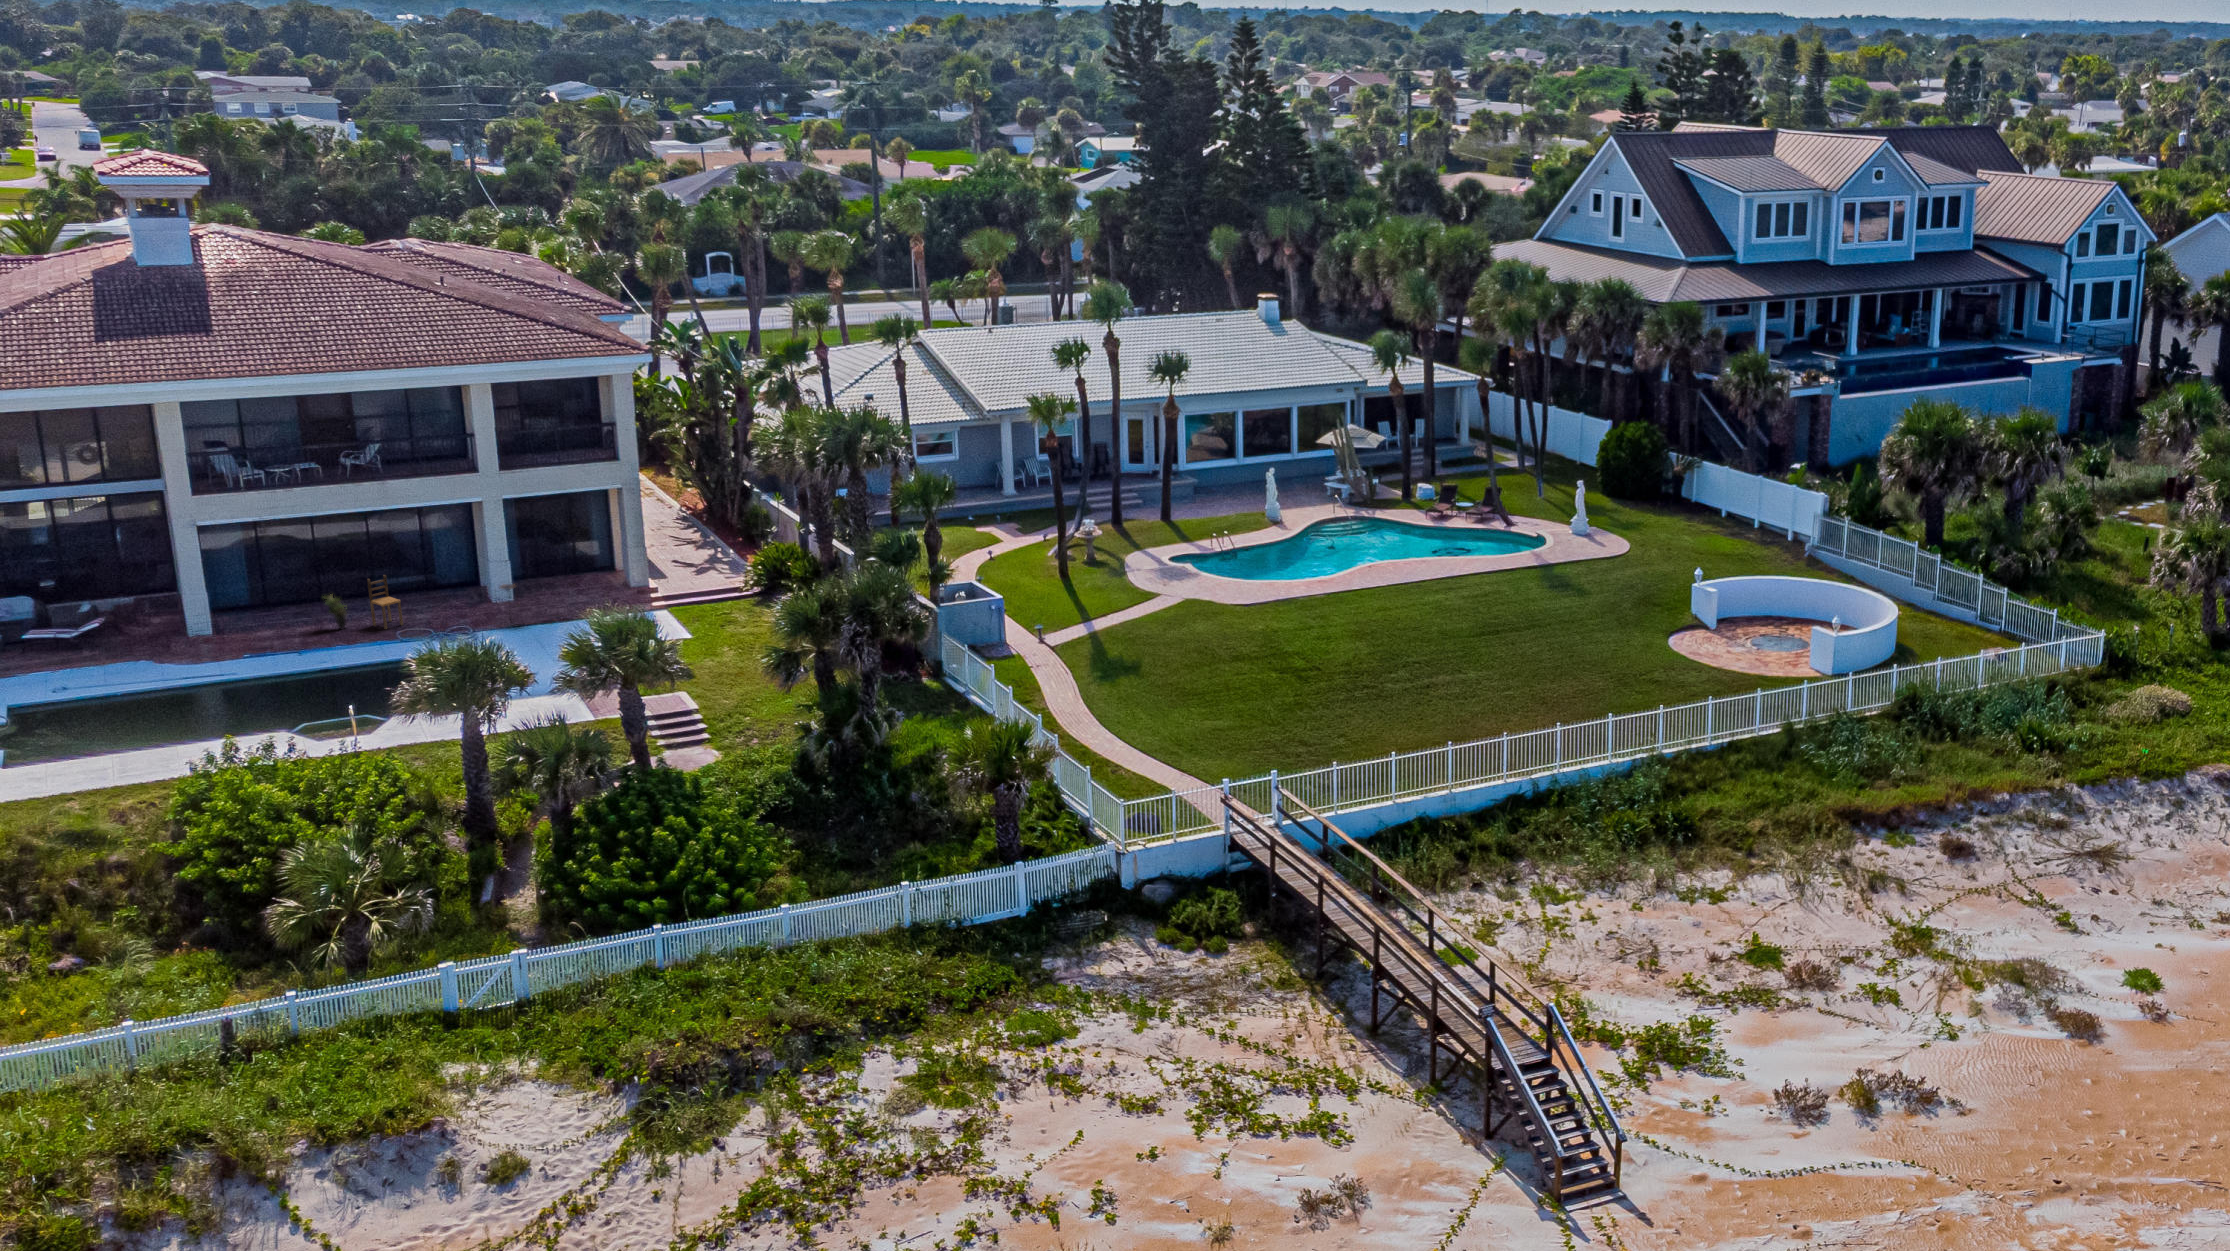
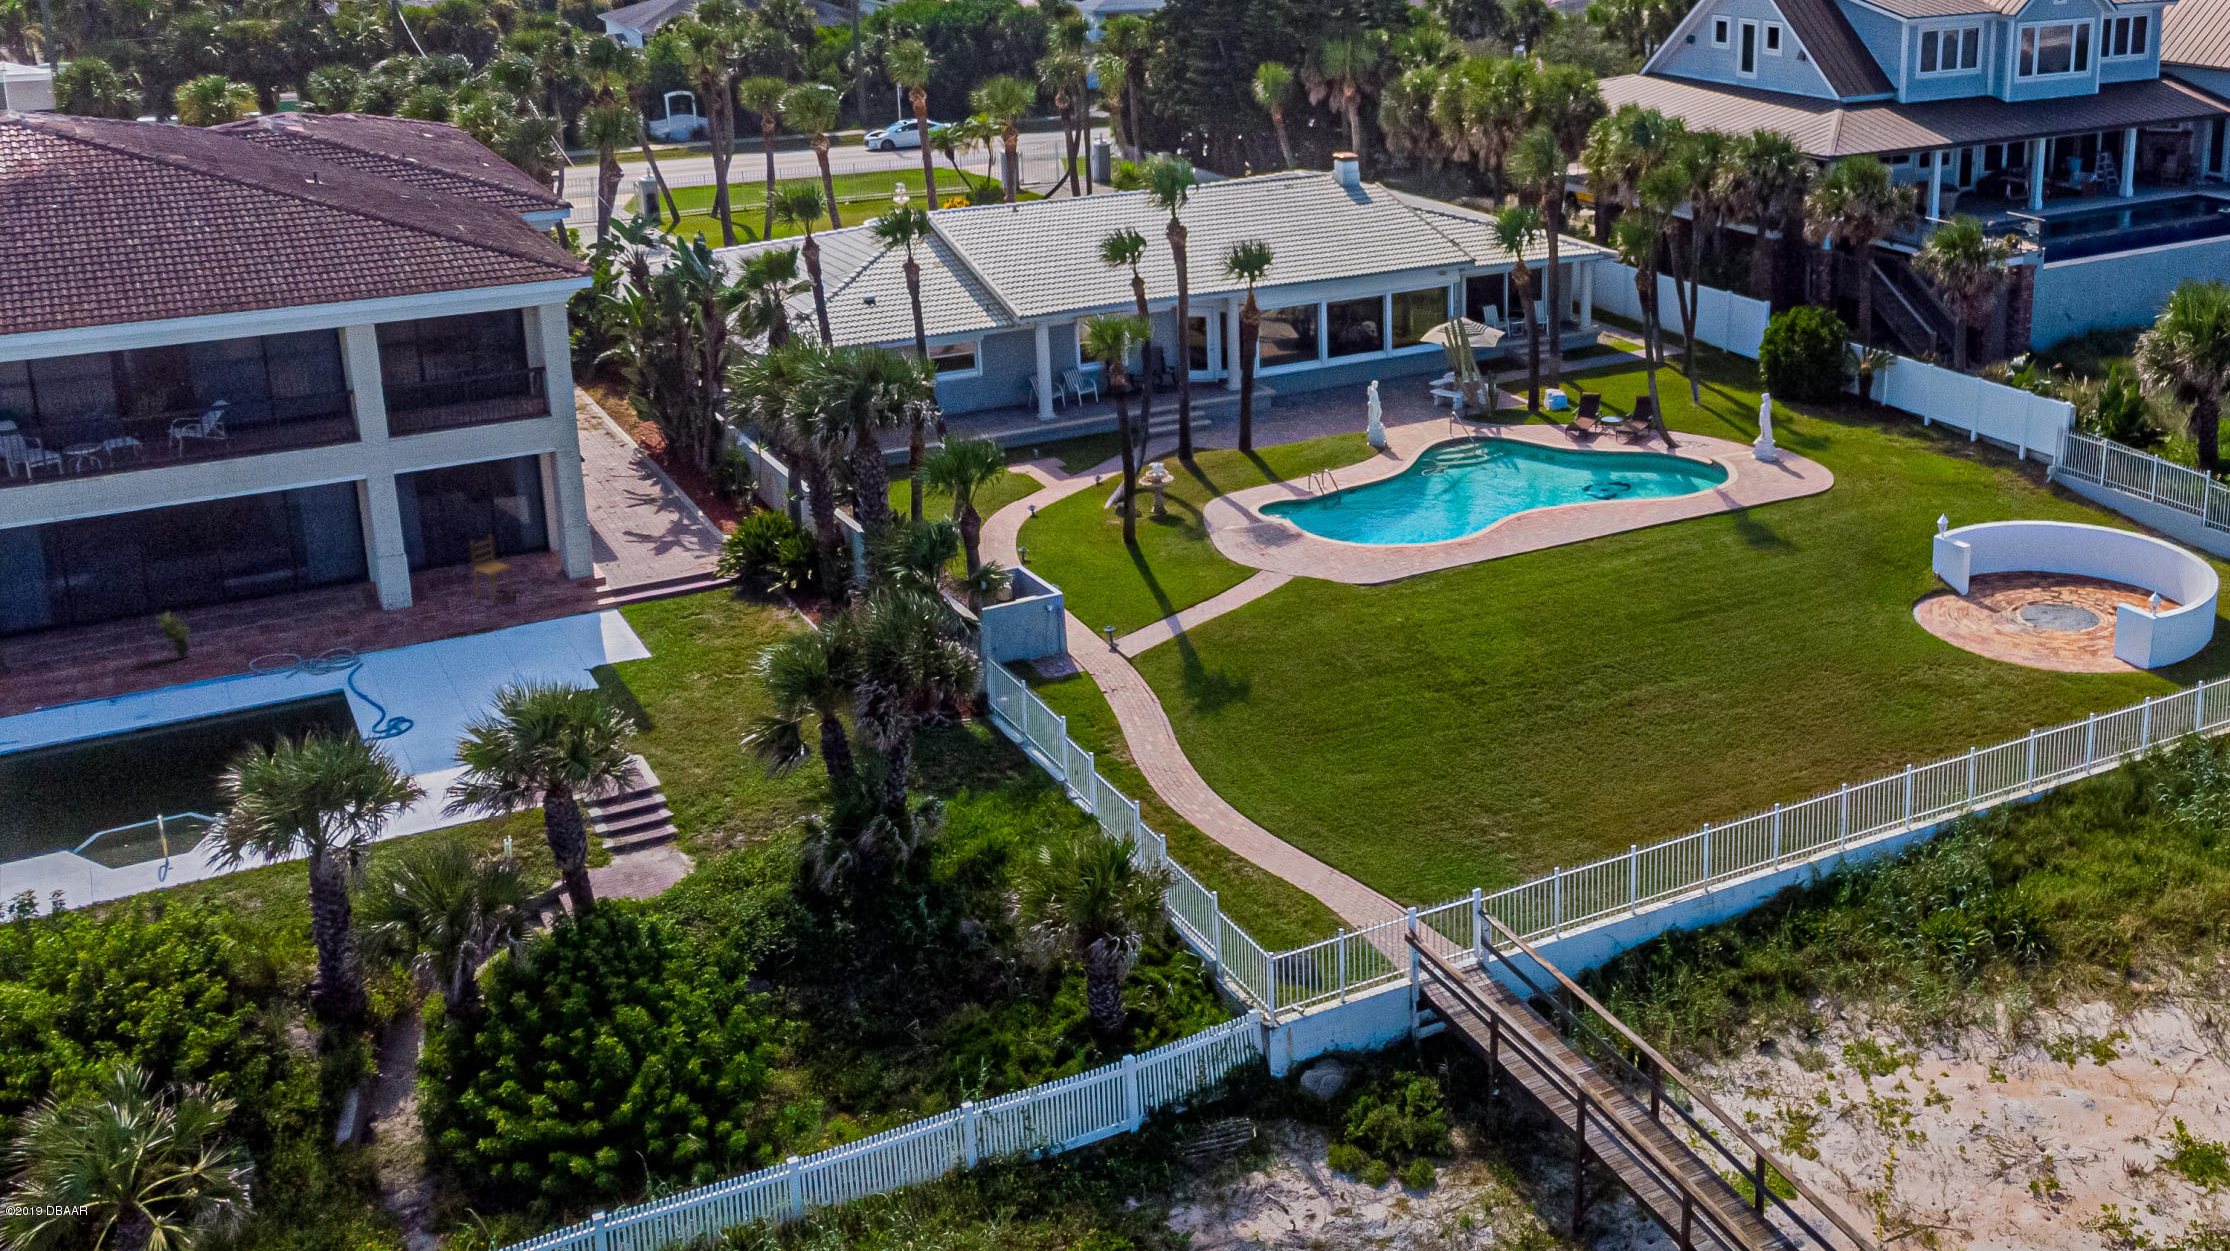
chair: present [367,575,403,629] -> present [470,536,514,602]
side table: present [500,584,516,611] -> none [391,590,419,641]

